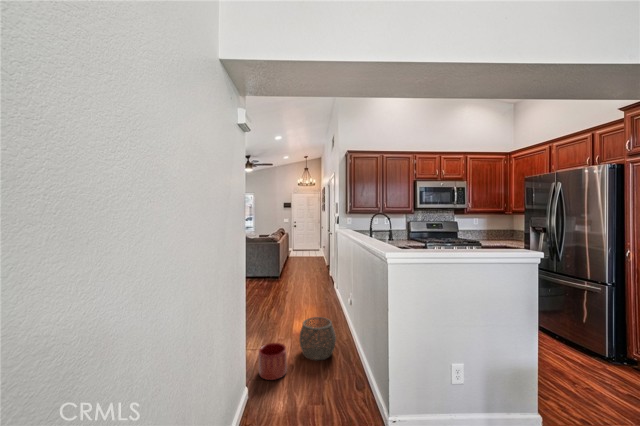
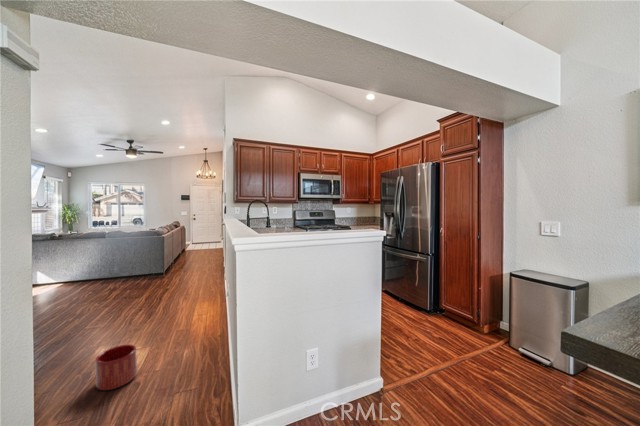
woven basket: present [299,317,336,360] -> none [160,309,205,356]

